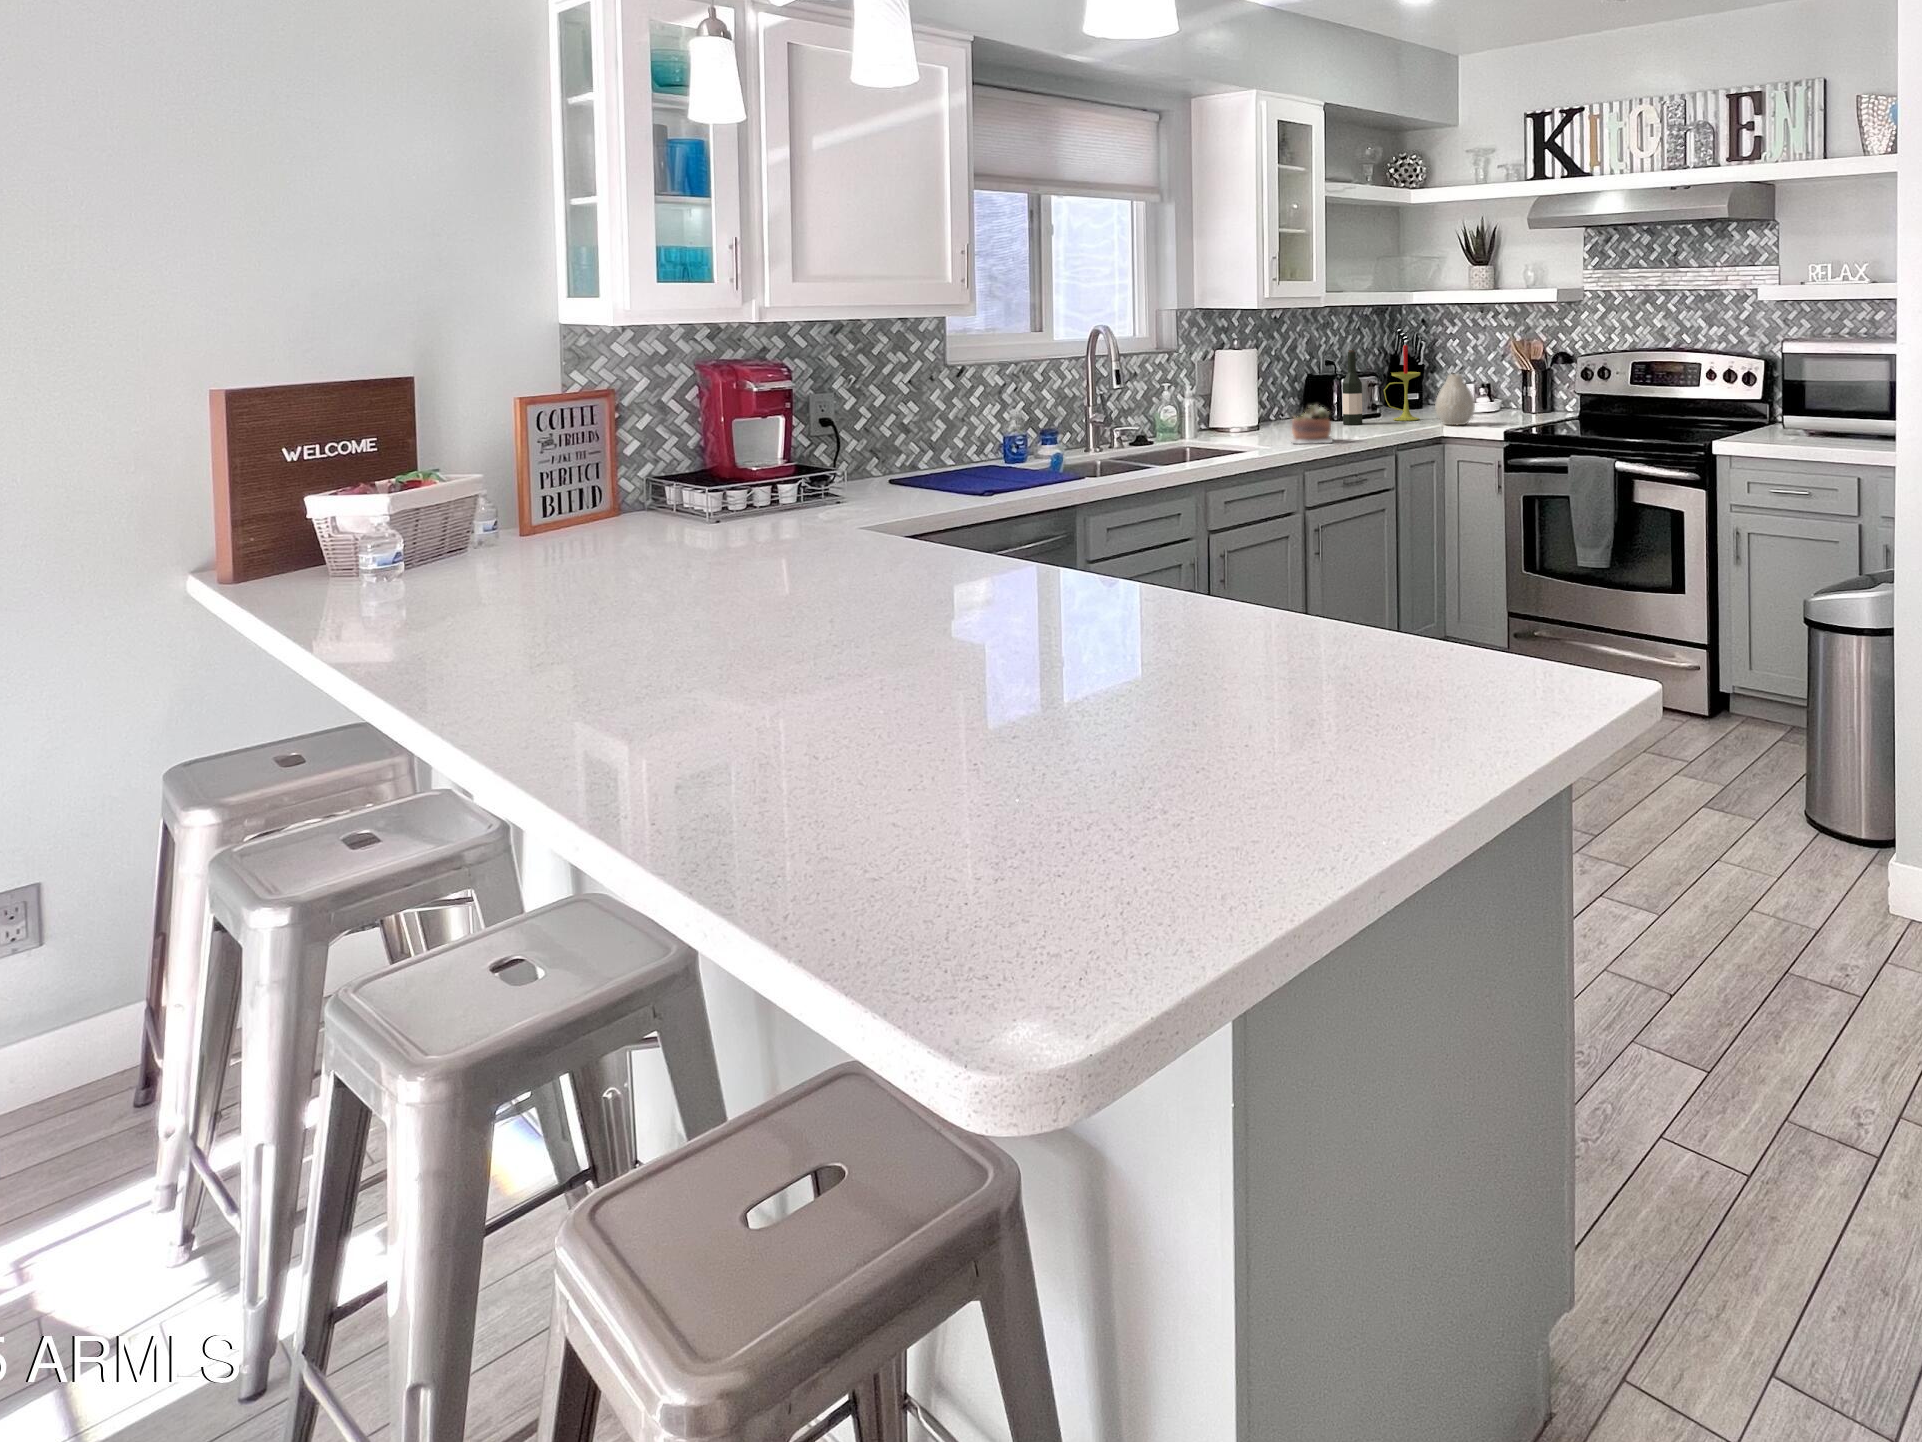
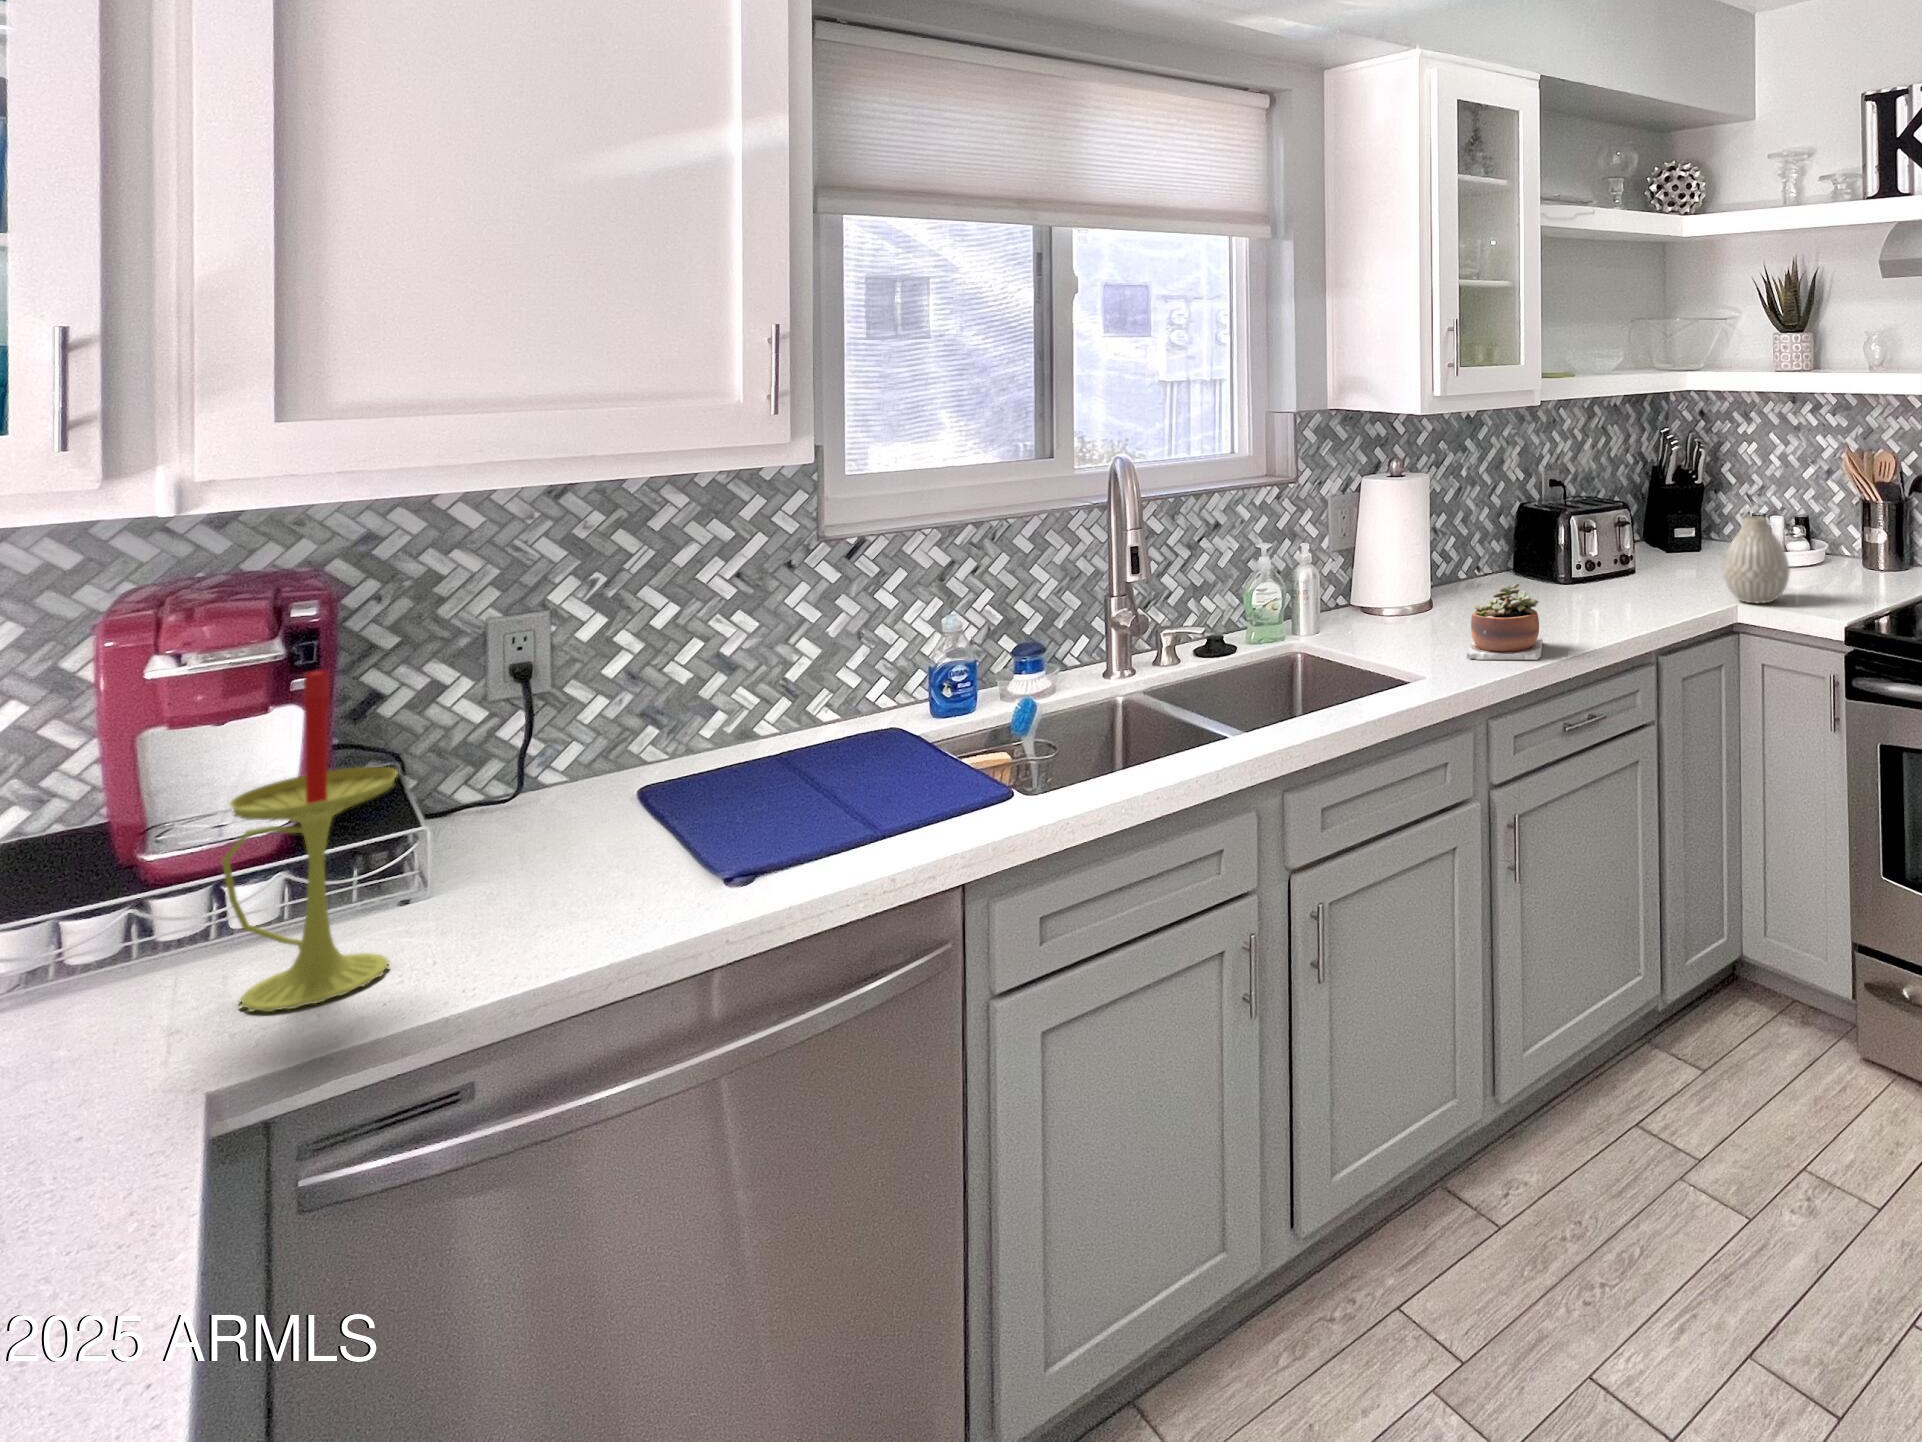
candle: present [1384,345,1420,421] -> present [222,671,398,1012]
wine bottle: present [1342,350,1362,425] -> none [1572,473,1604,595]

